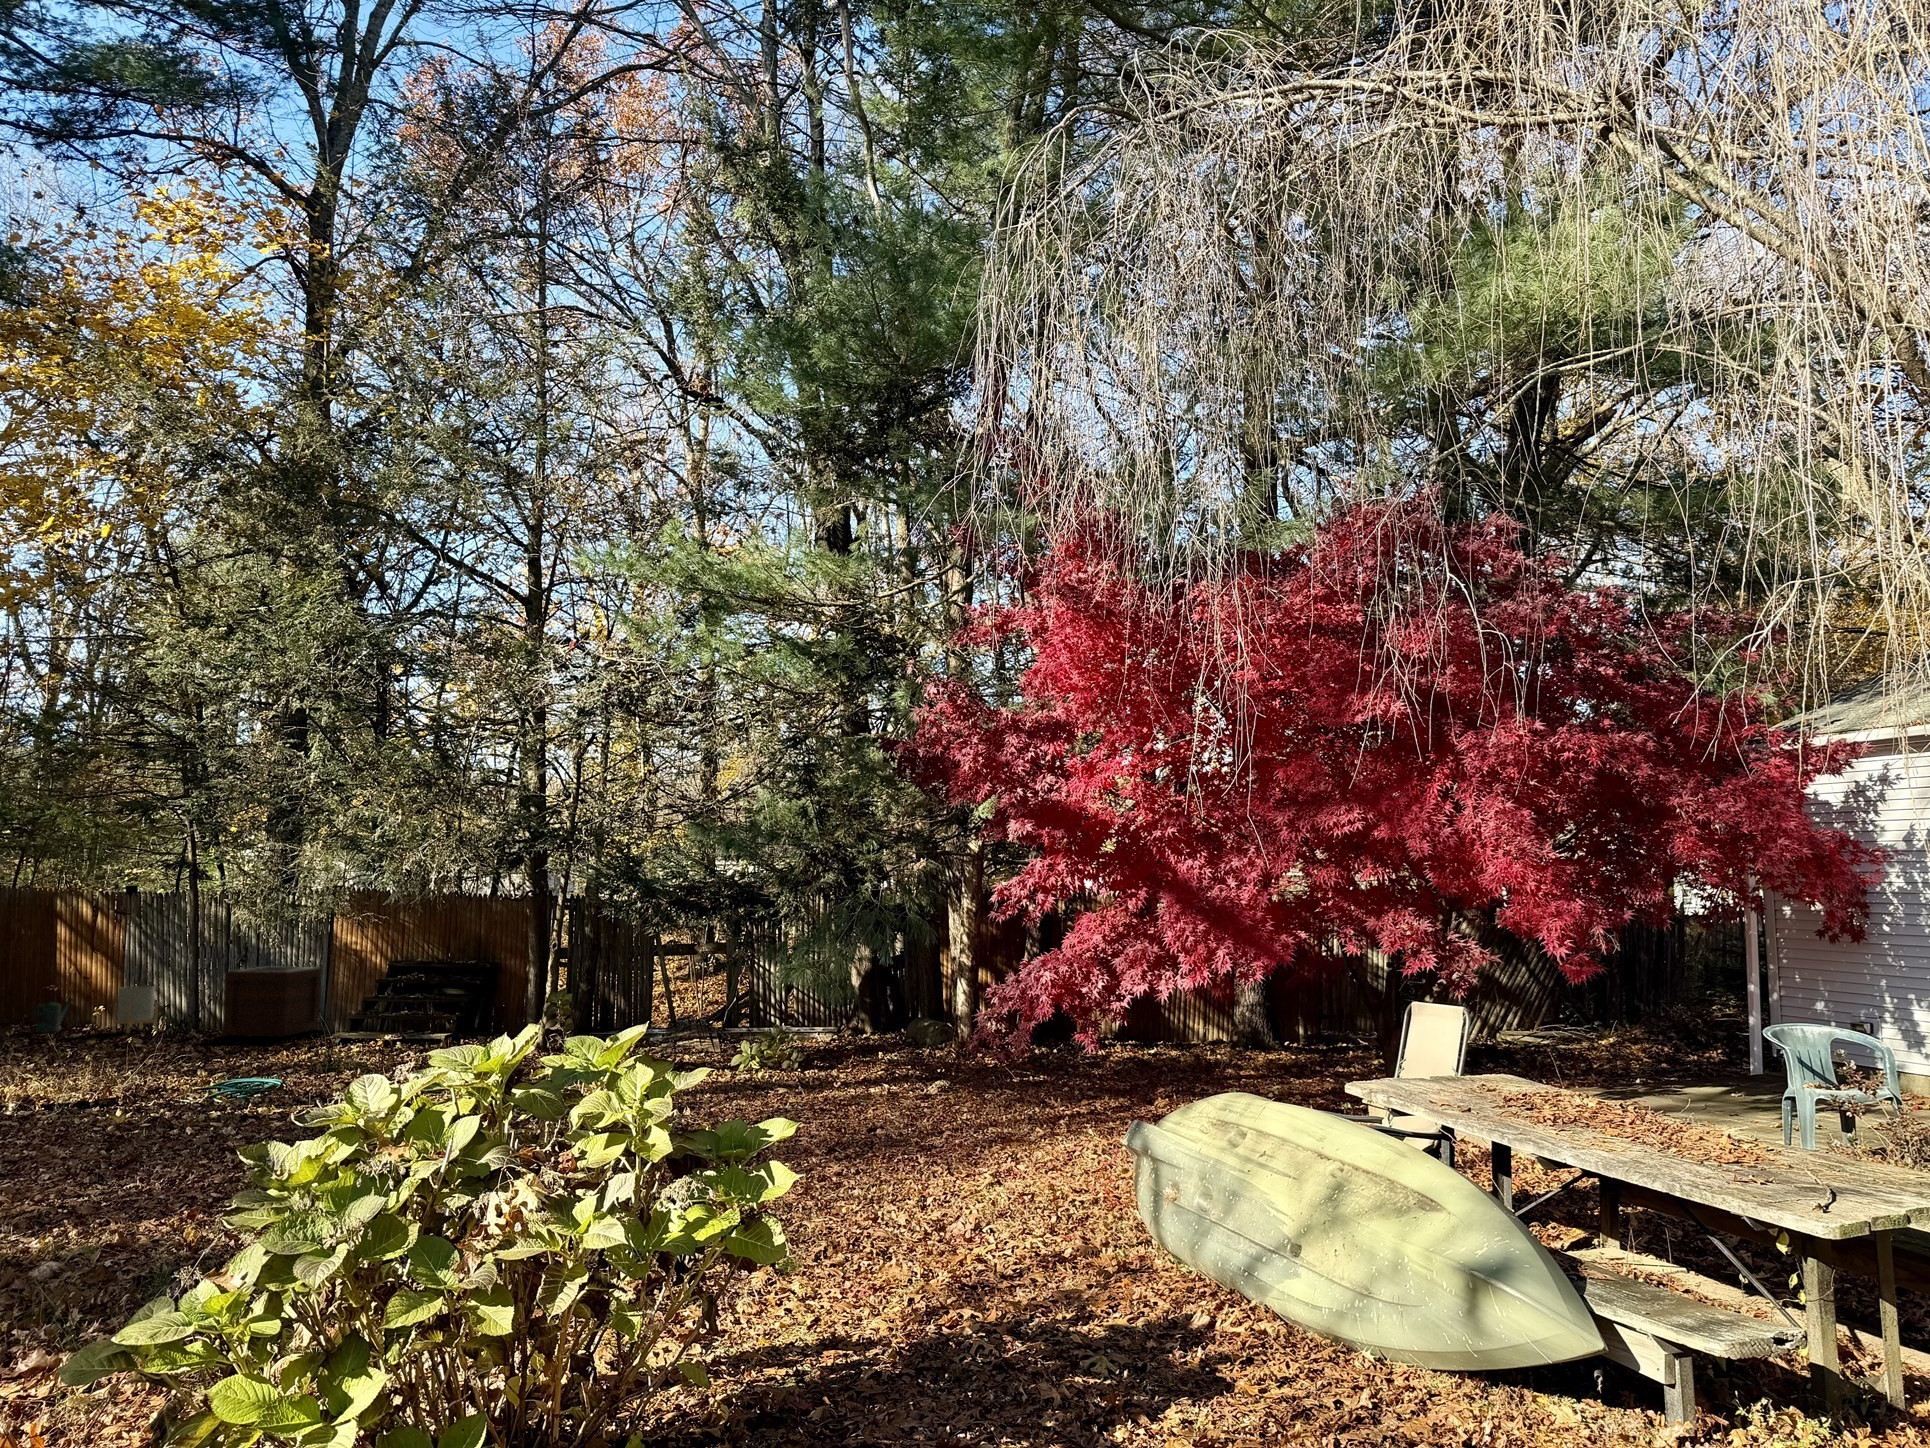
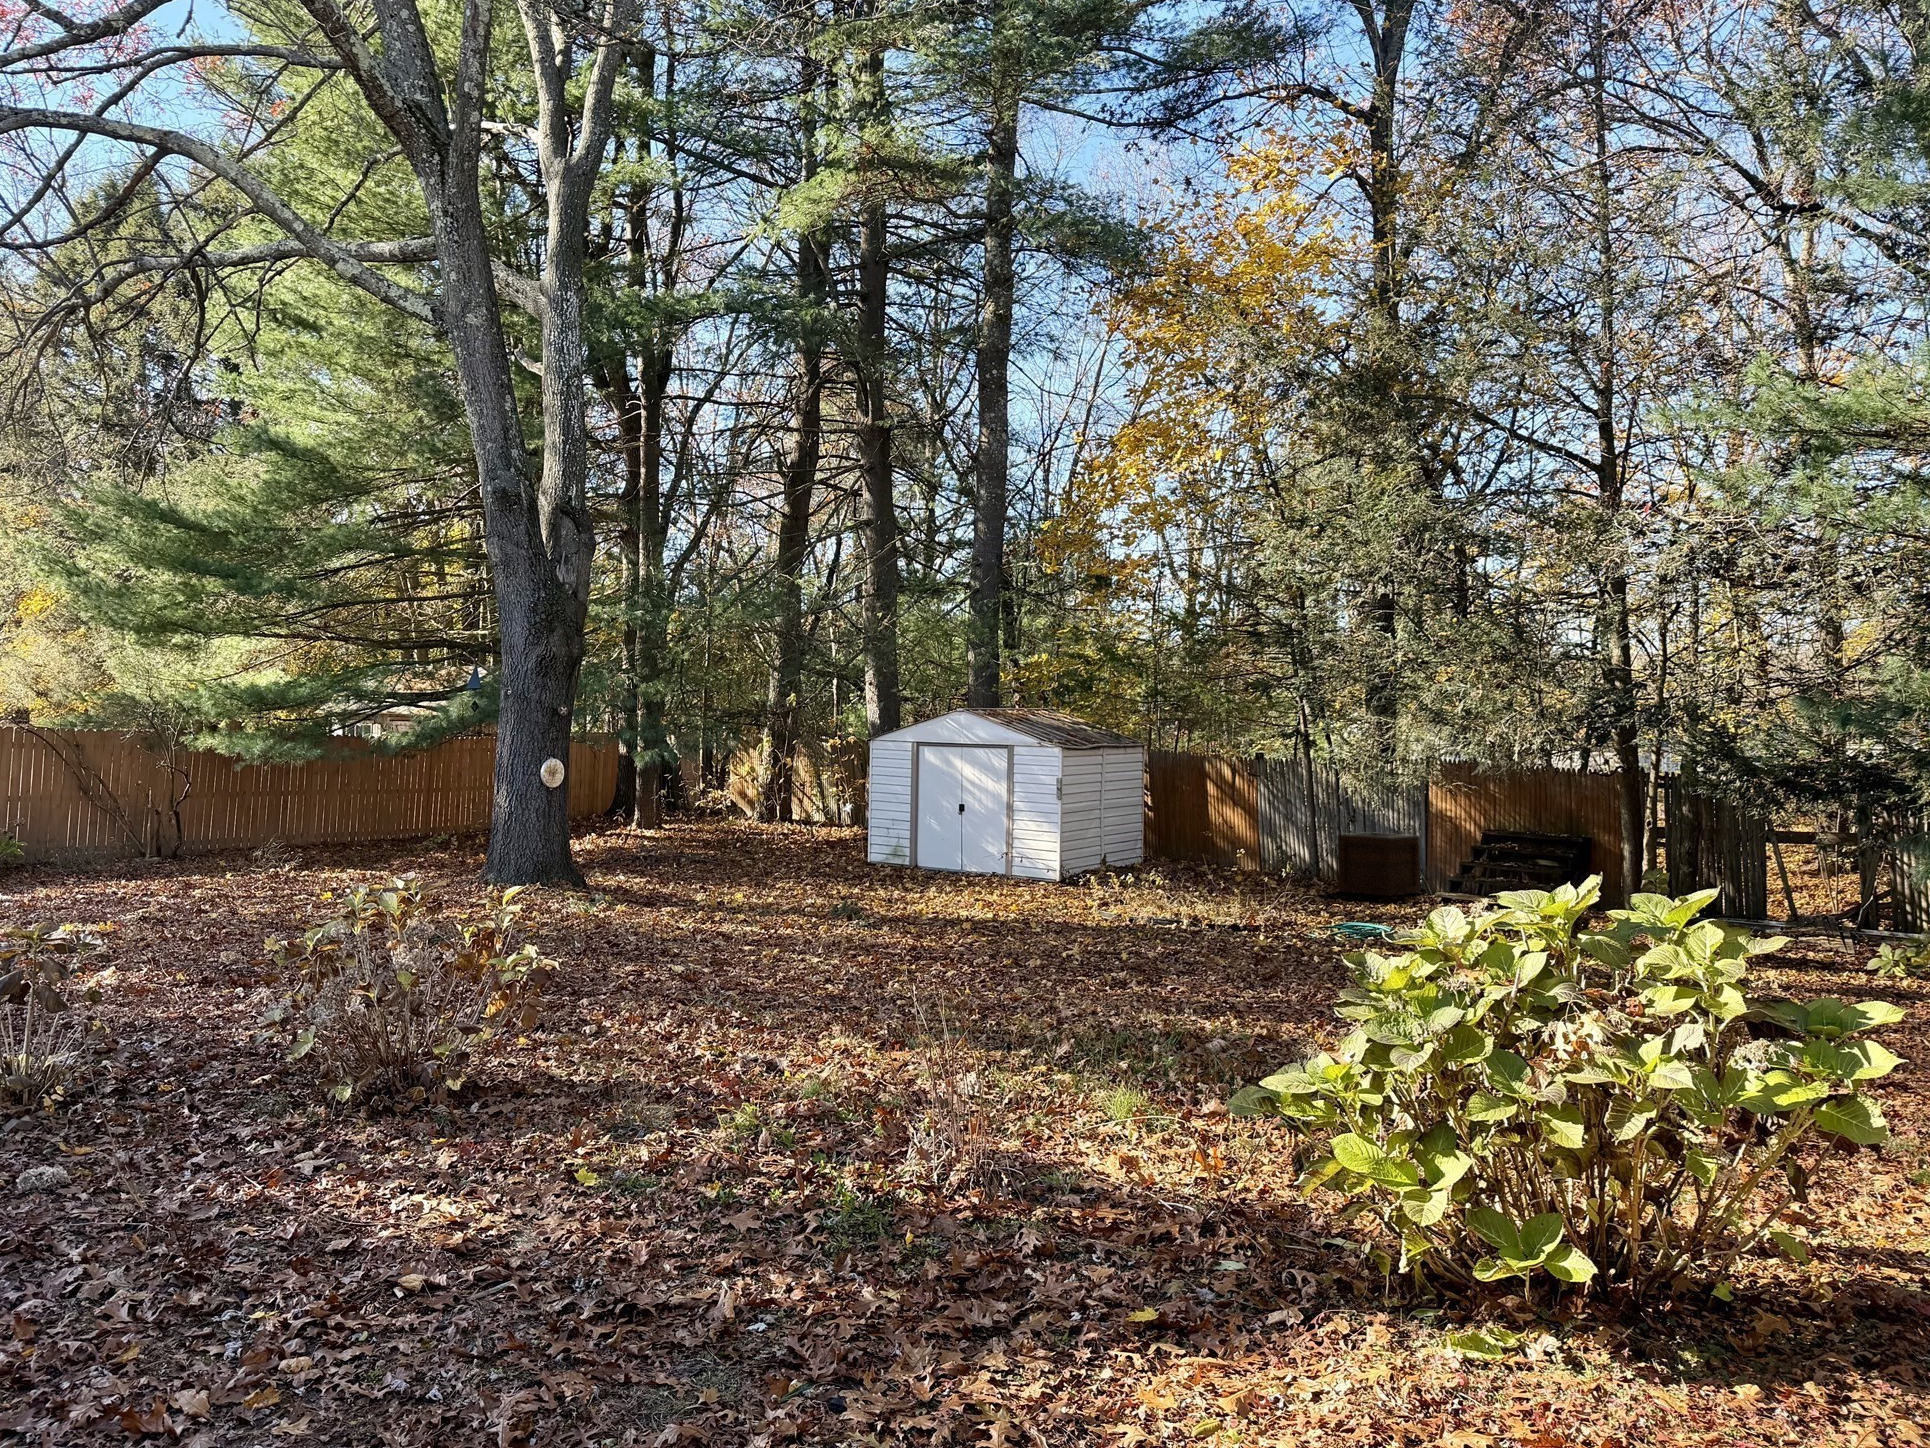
planter: present [112,986,158,1033] -> none [1250,843,1284,883]
watering can: present [33,998,75,1033] -> none [1191,849,1220,878]

